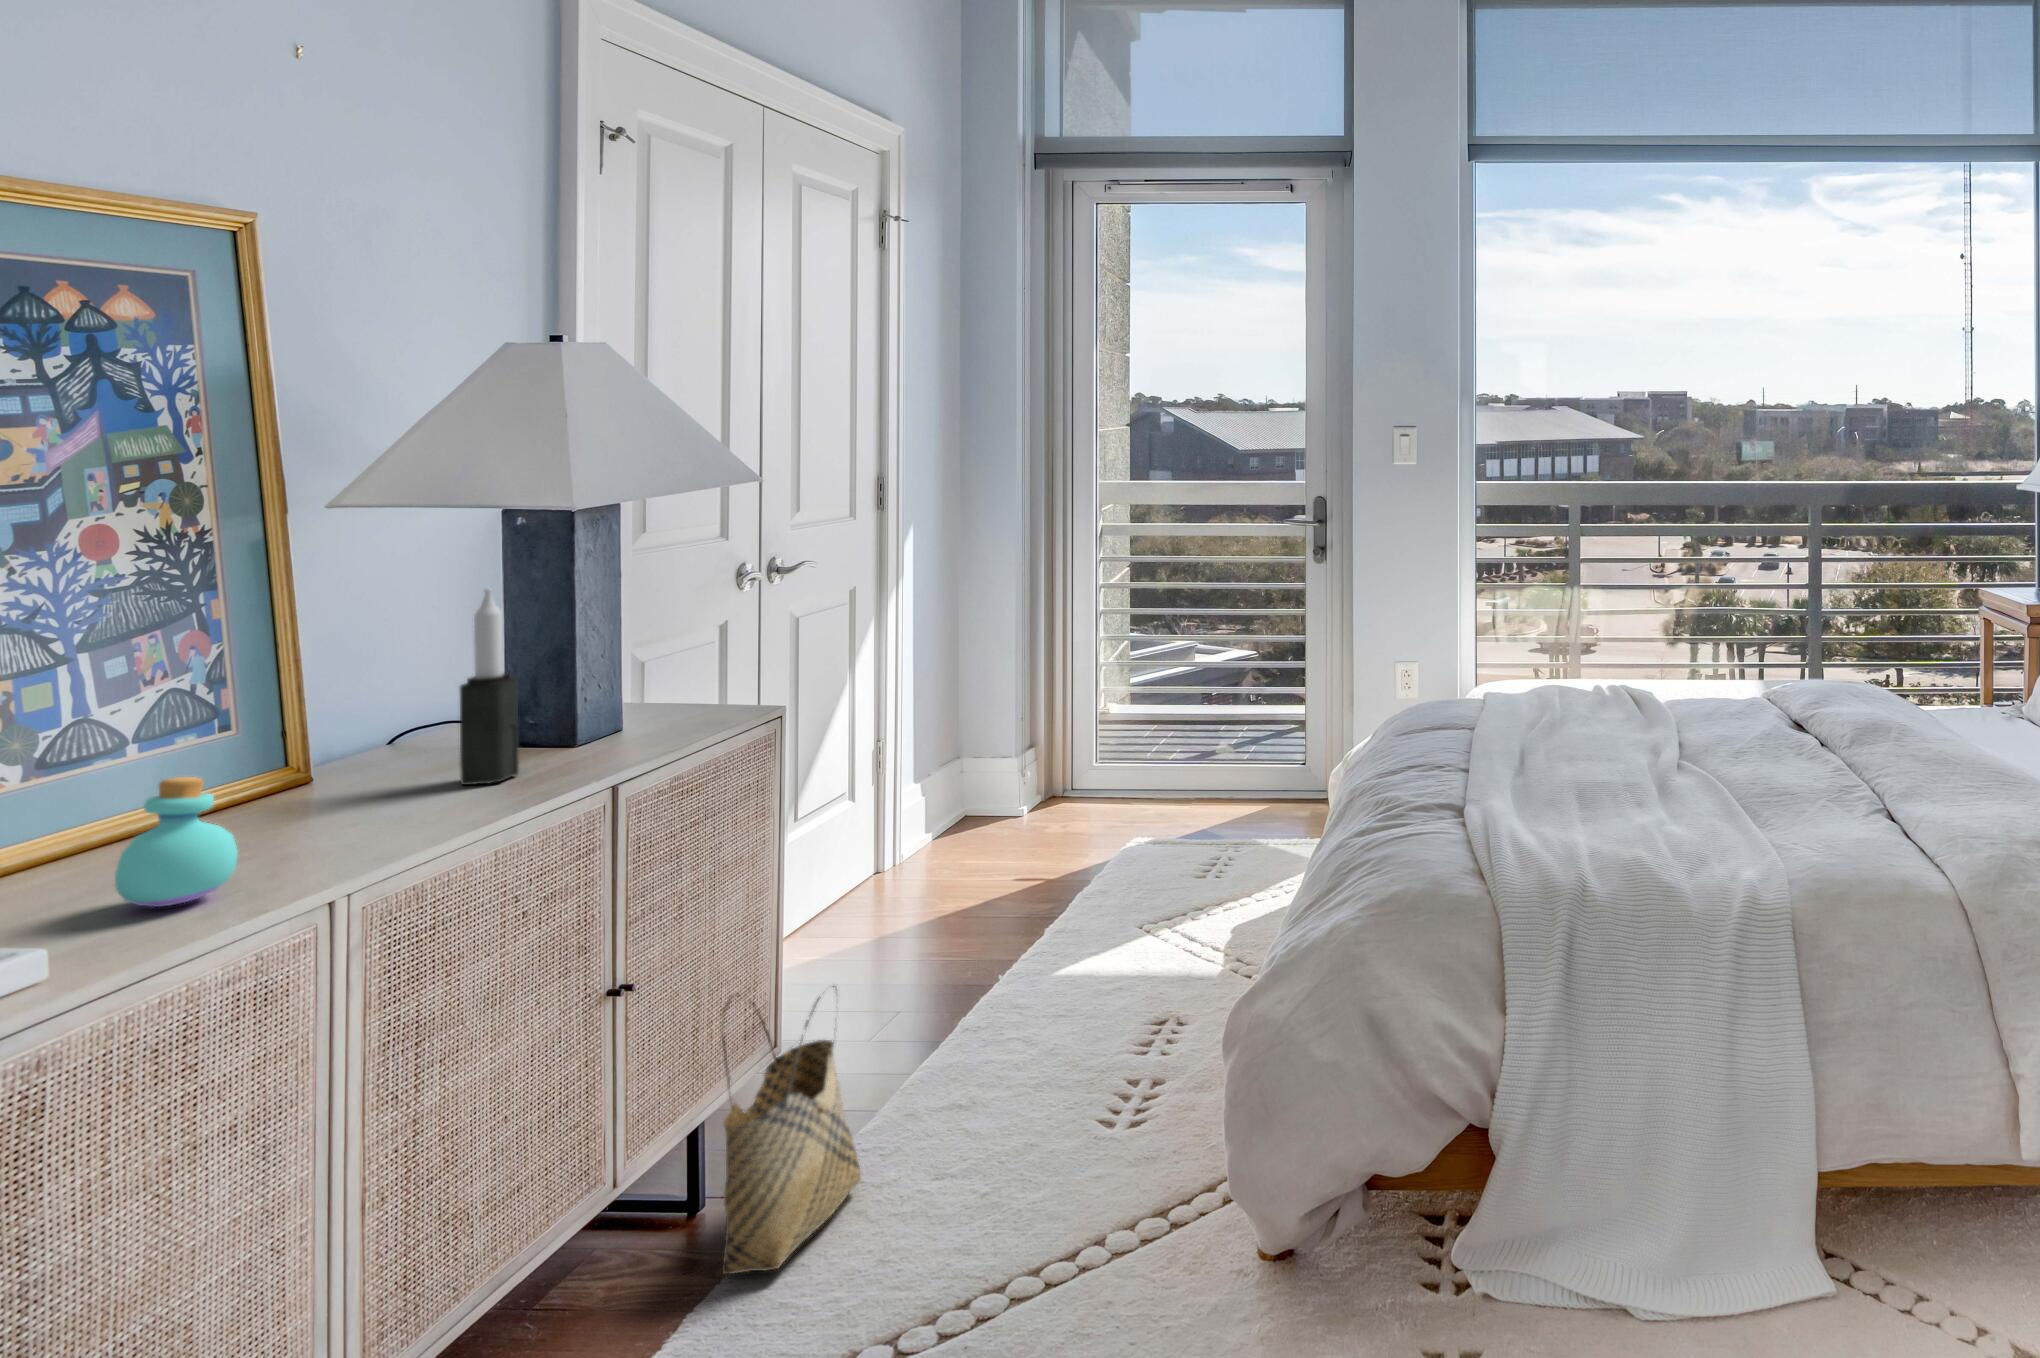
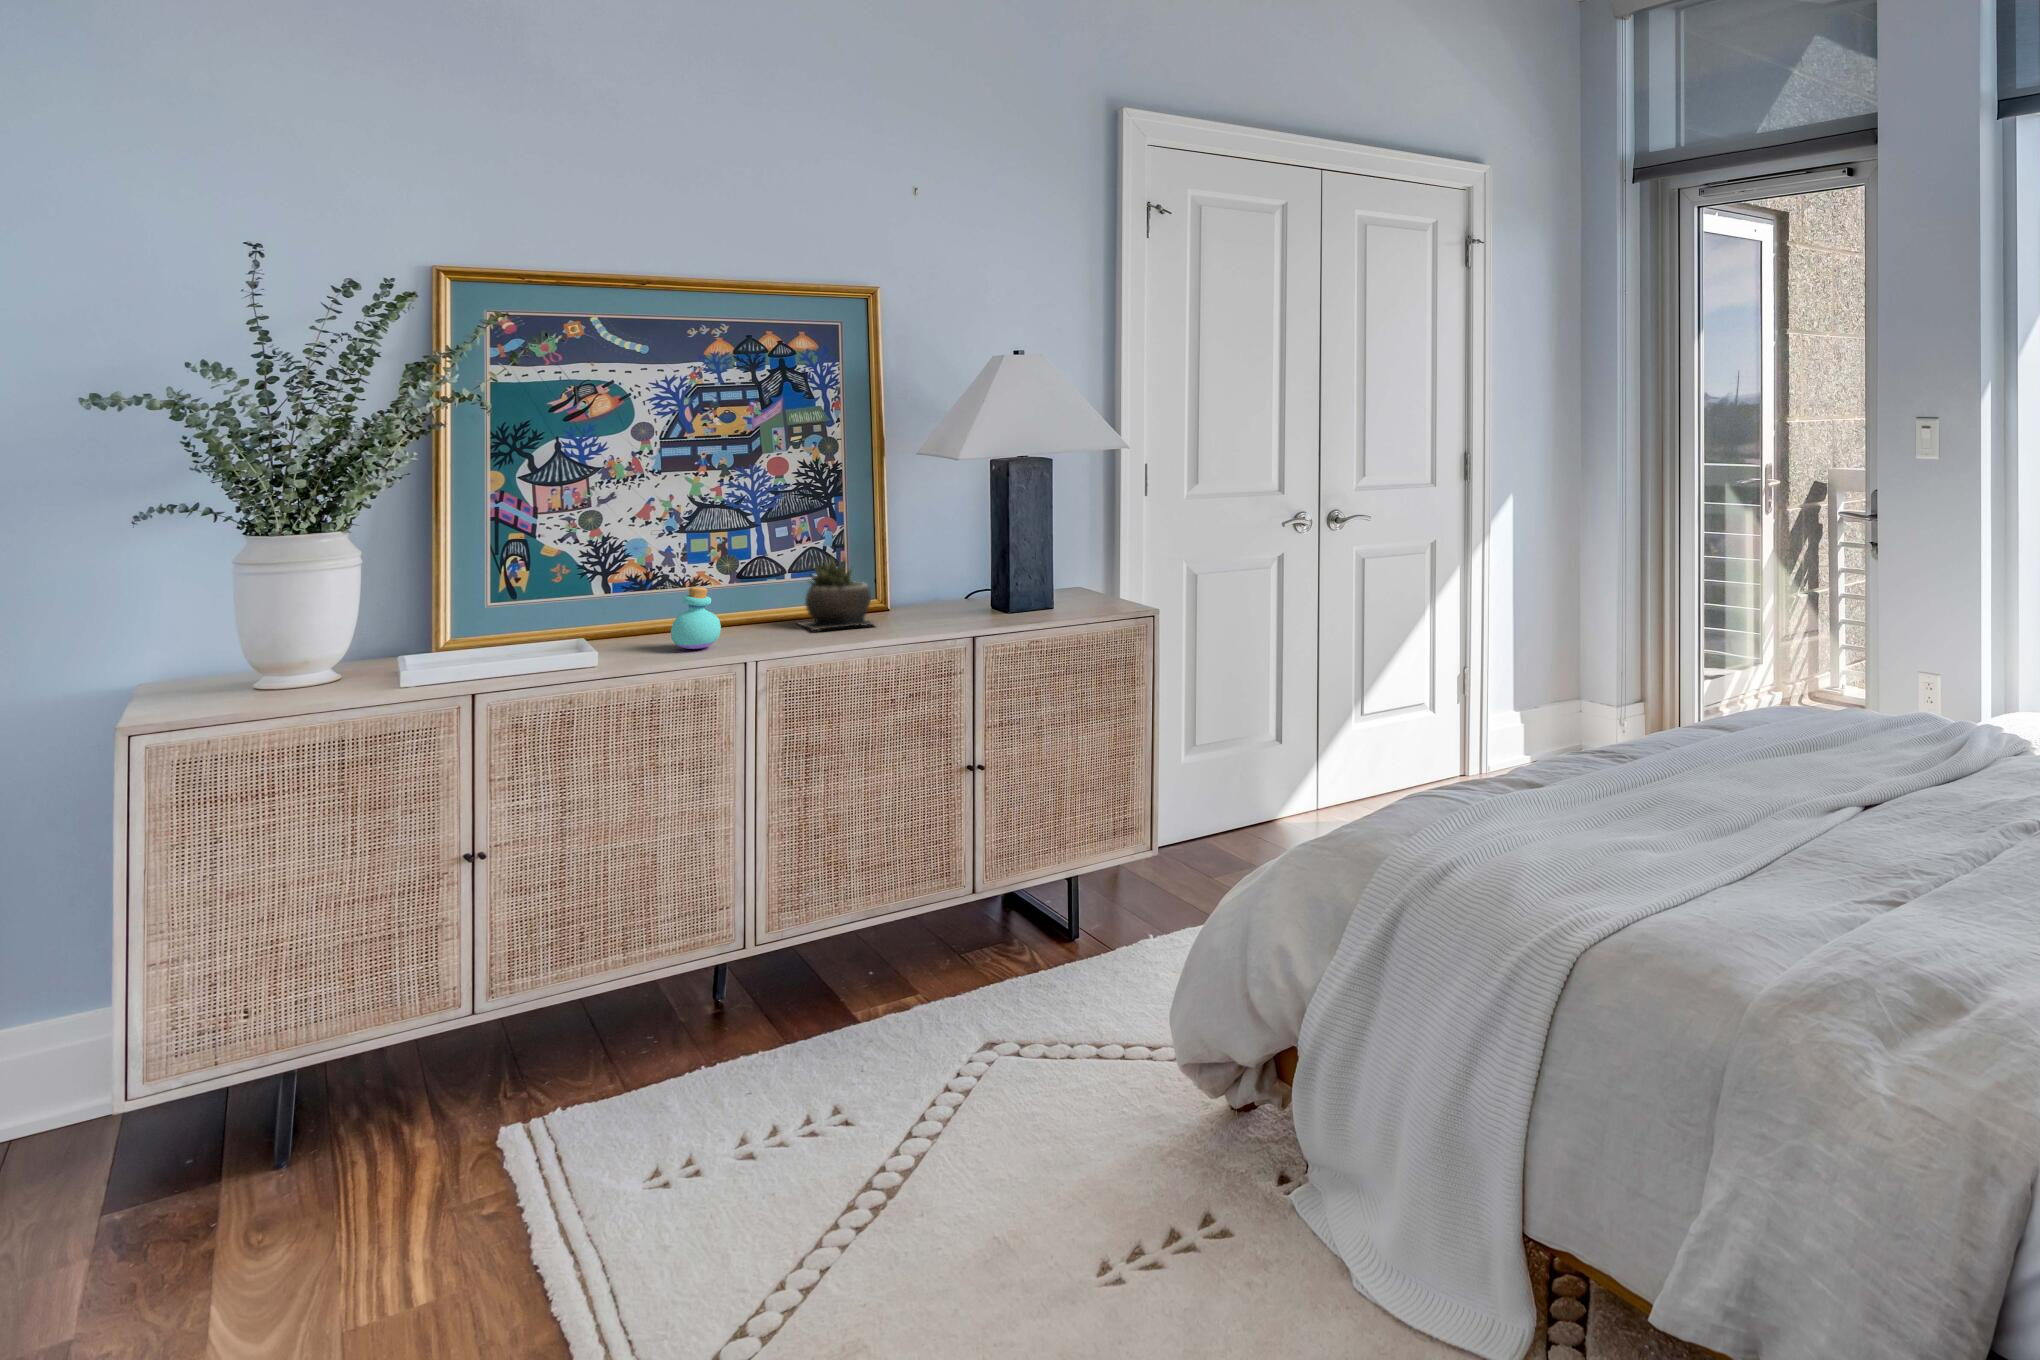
candle: present [460,588,519,785] -> none [907,510,937,626]
succulent plant: none [212,684,426,830] -> present [798,557,874,630]
woven basket: present [721,986,861,1274] -> none [1009,797,1125,978]

